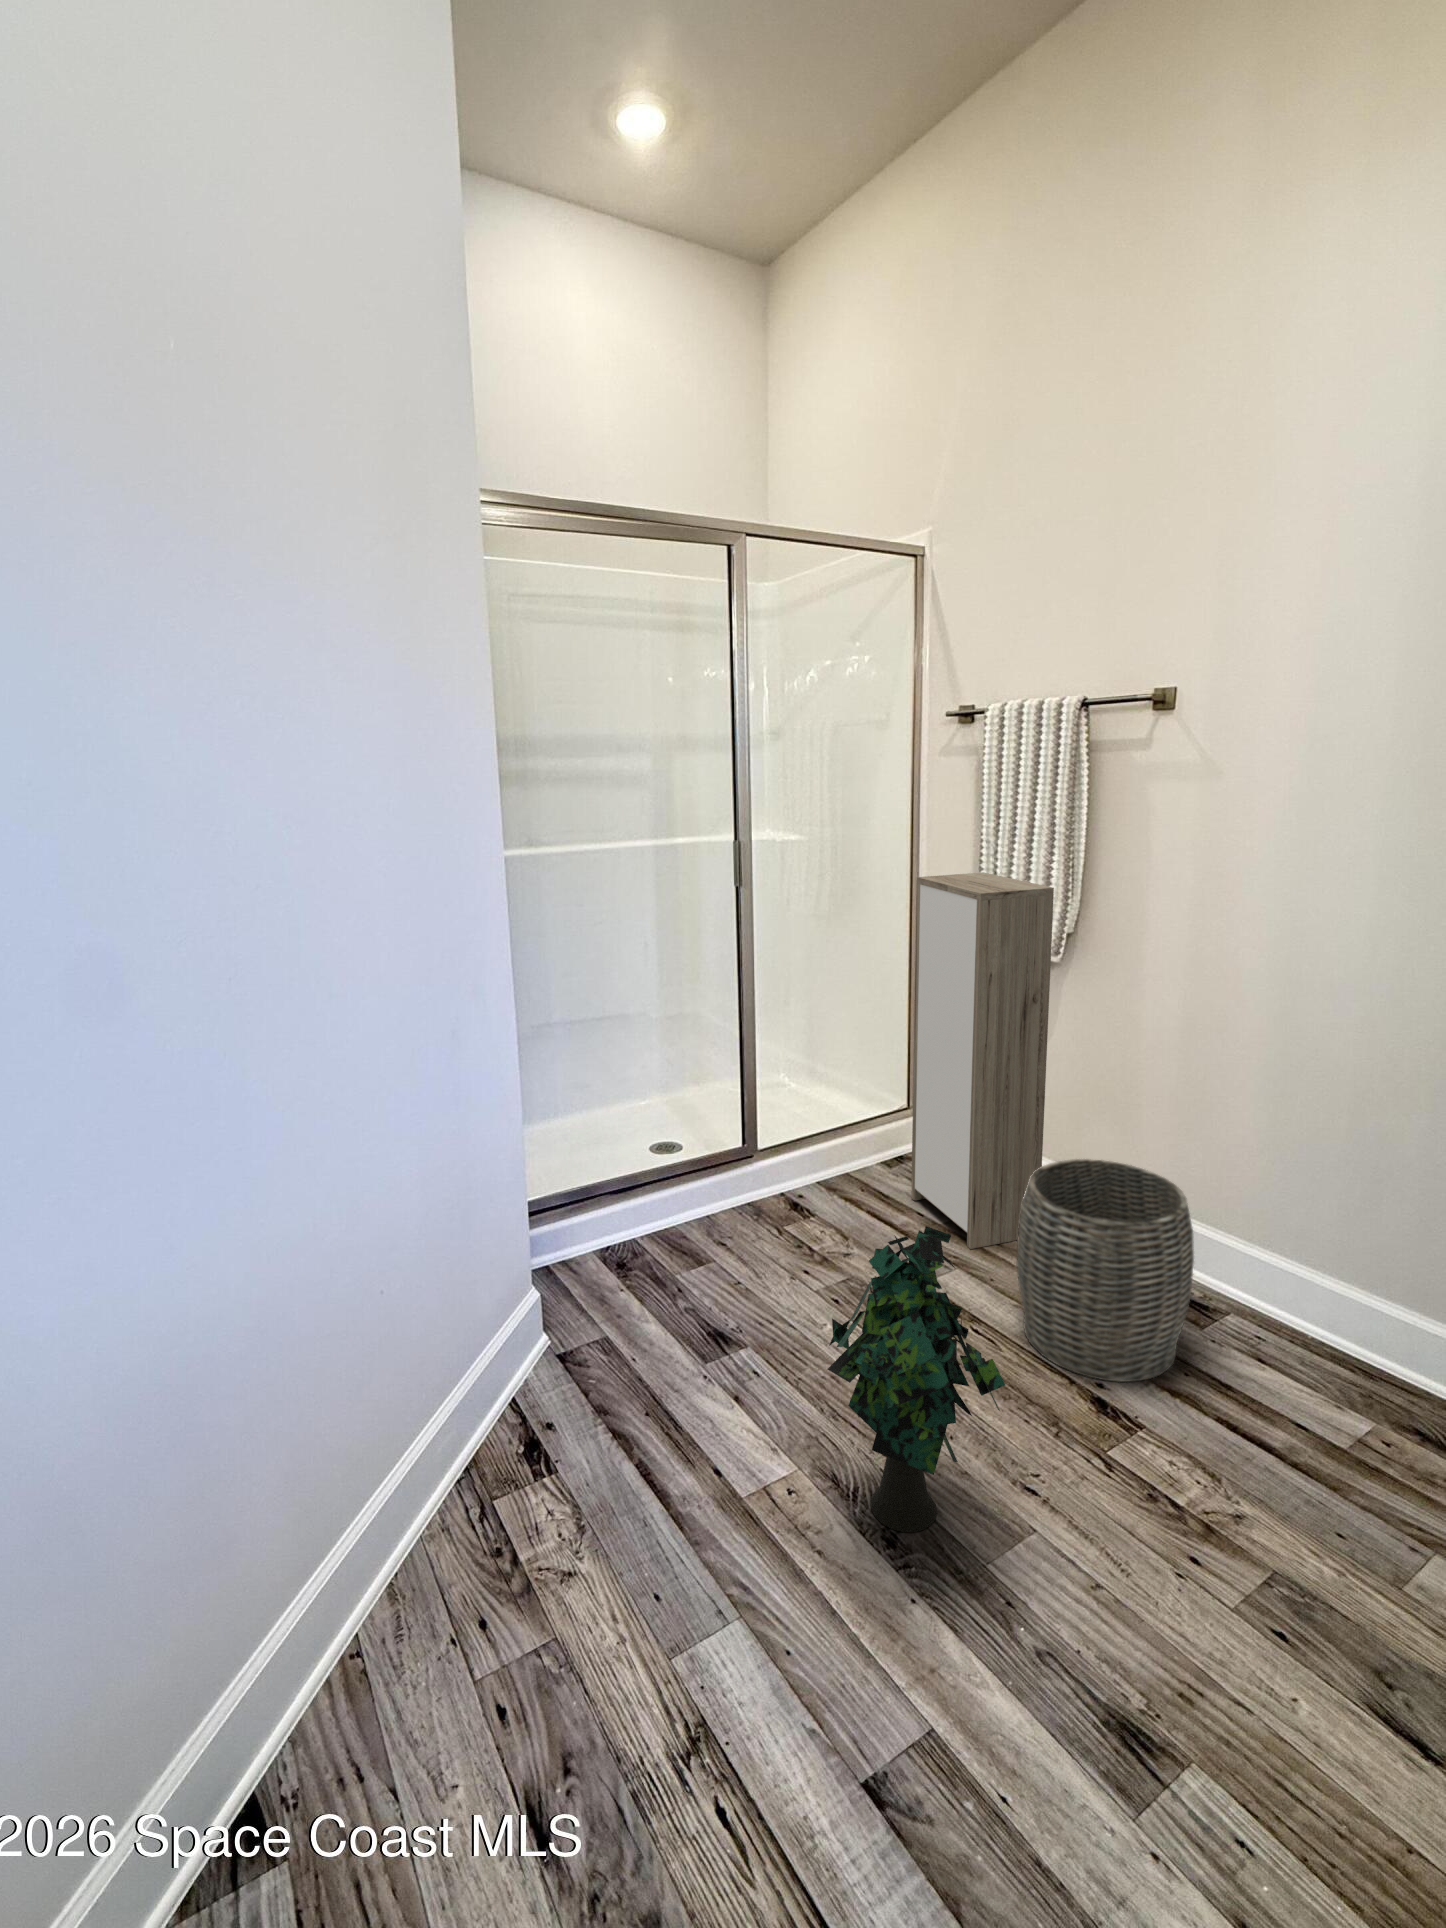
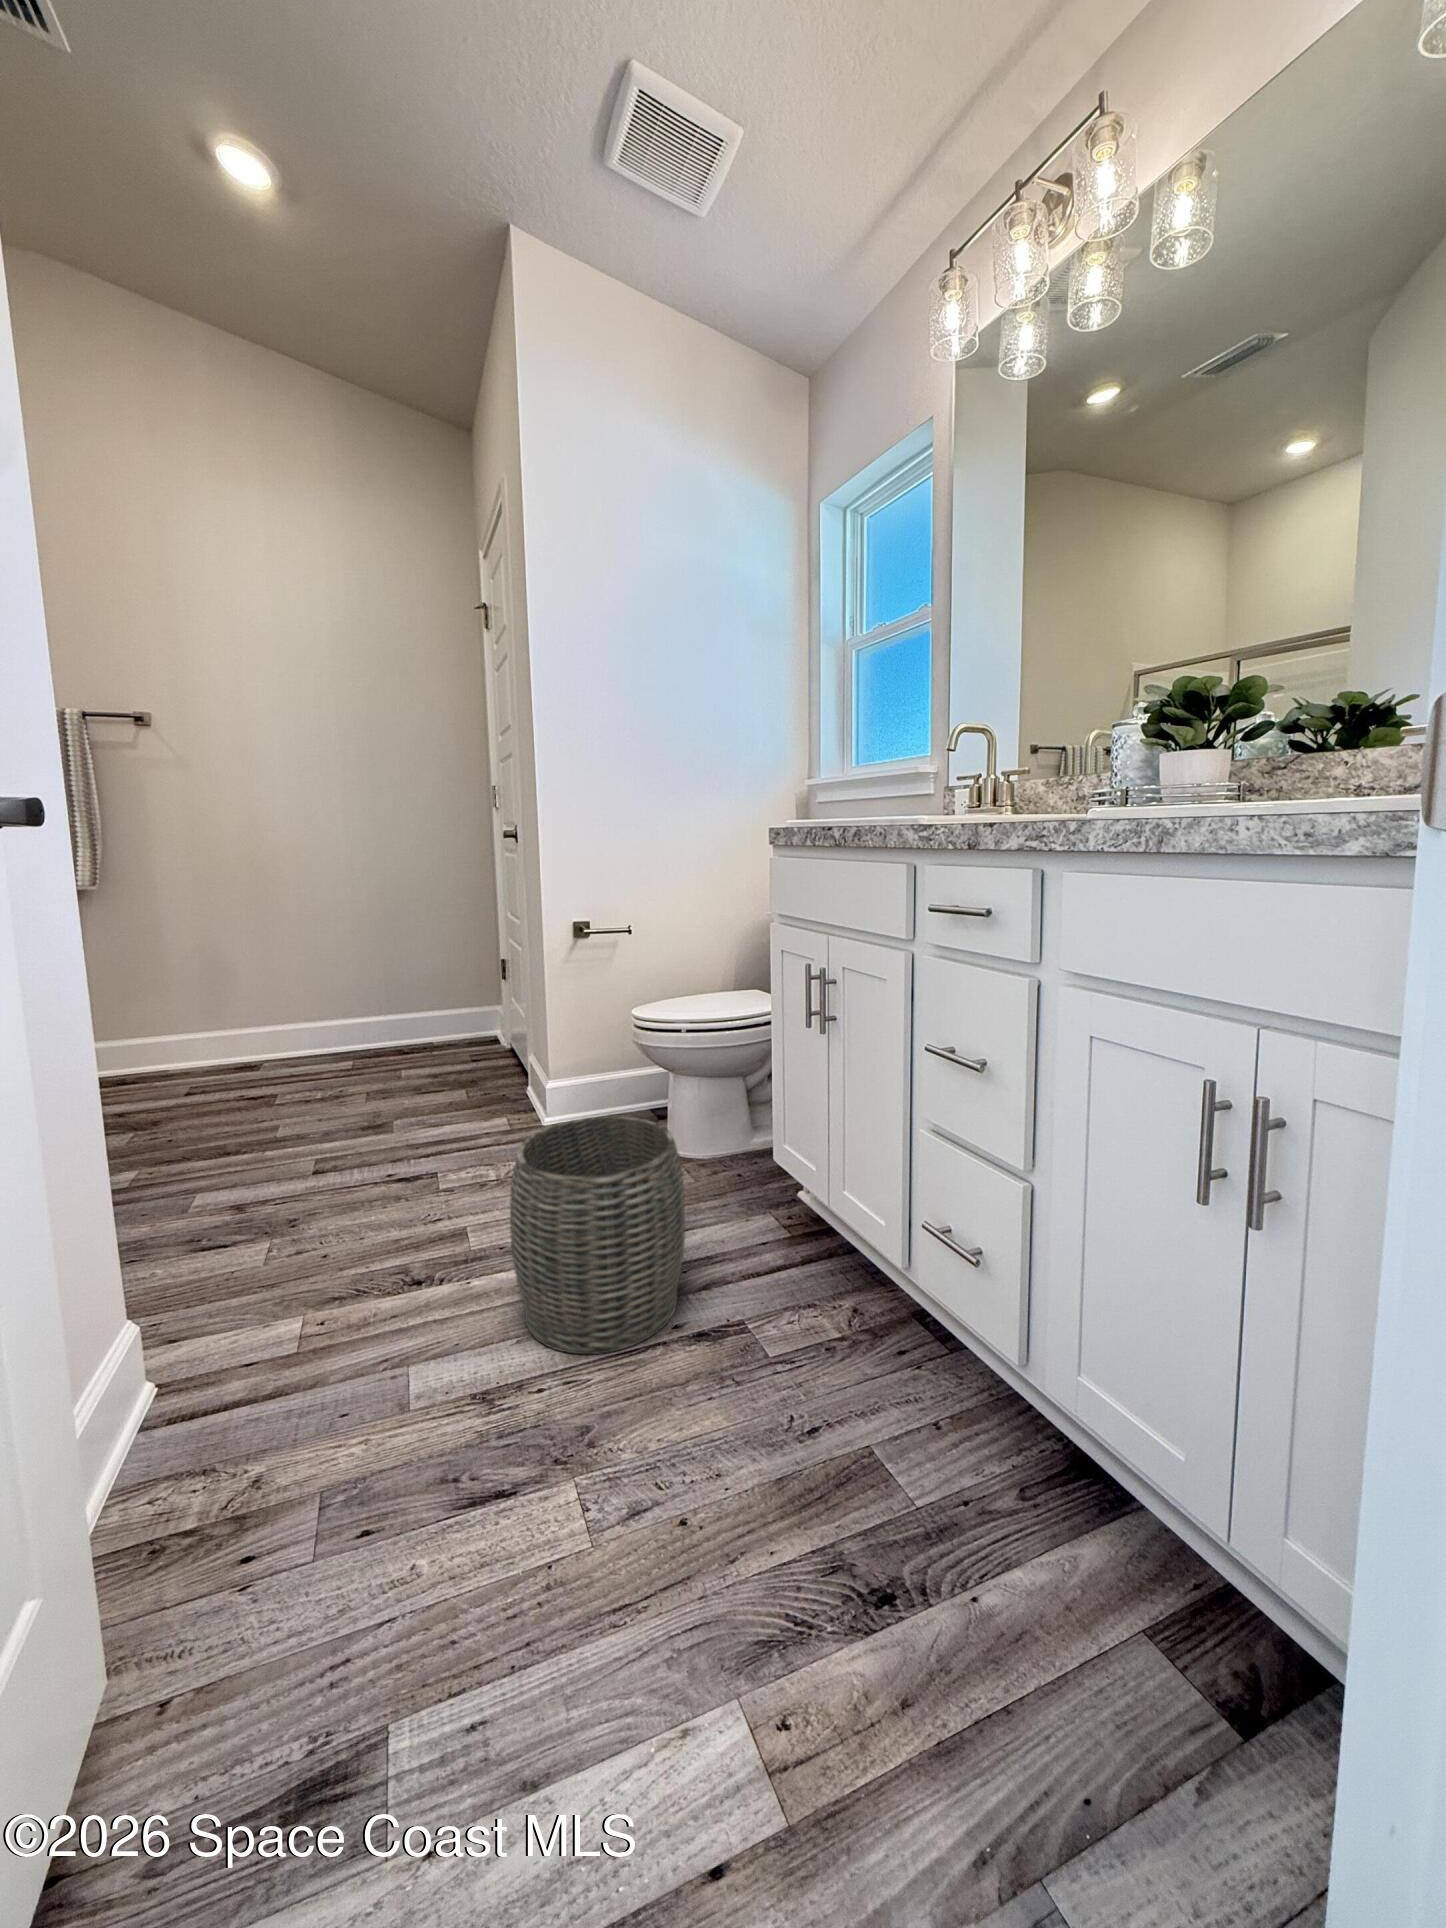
storage cabinet: present [911,872,1054,1249] -> none [145,857,404,1365]
decorative plant: present [828,1226,1005,1532] -> none [702,1173,963,1607]

